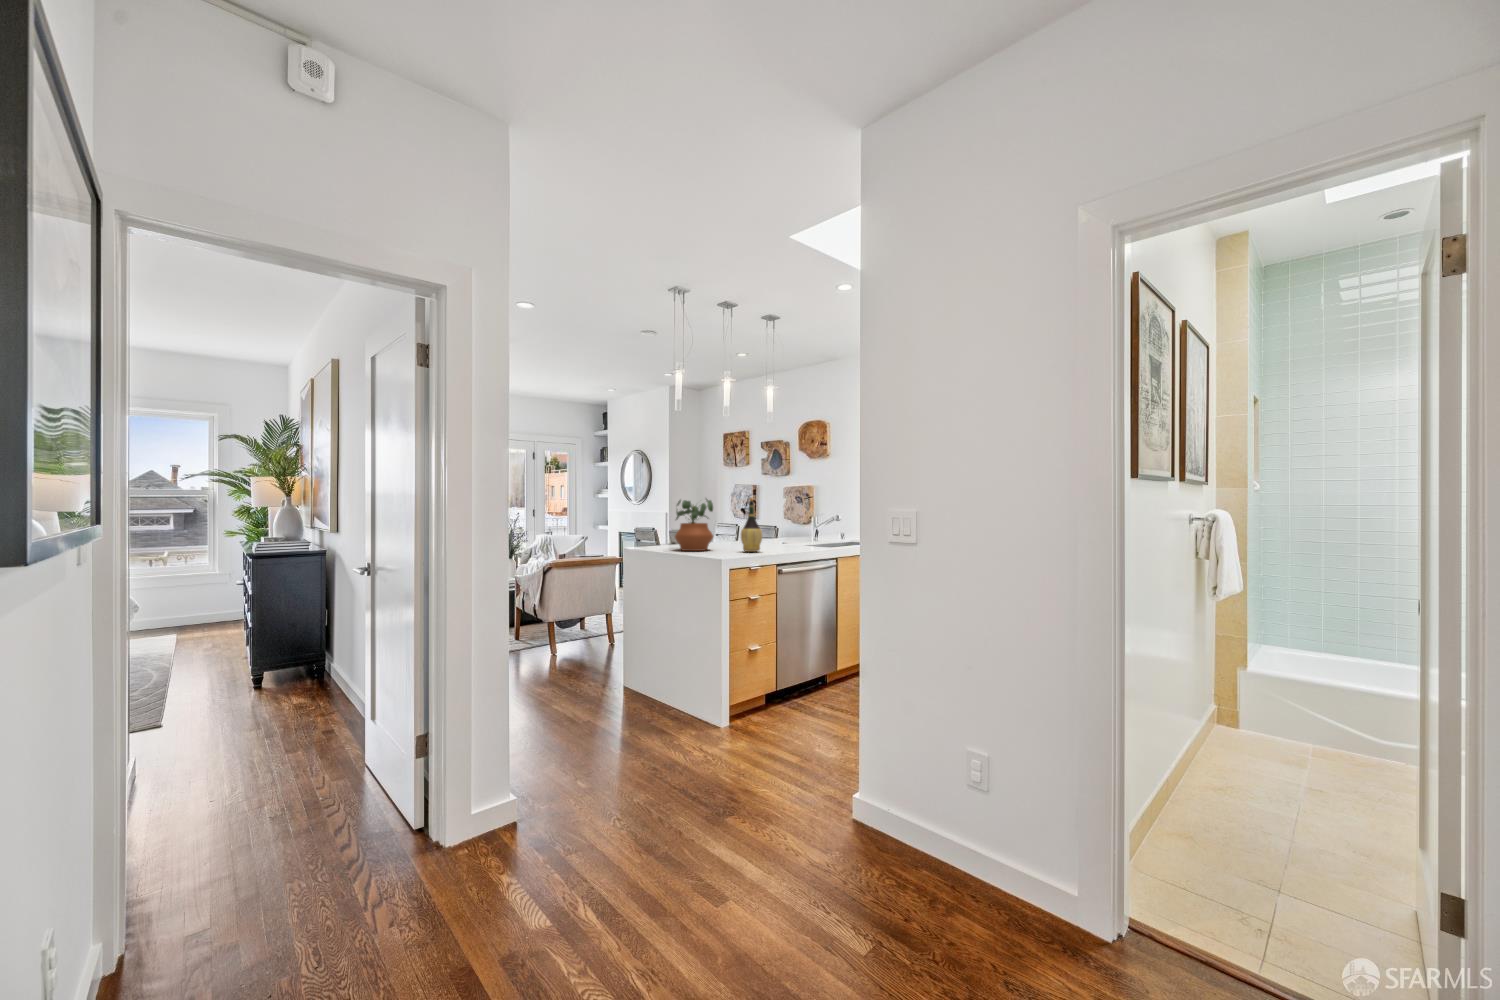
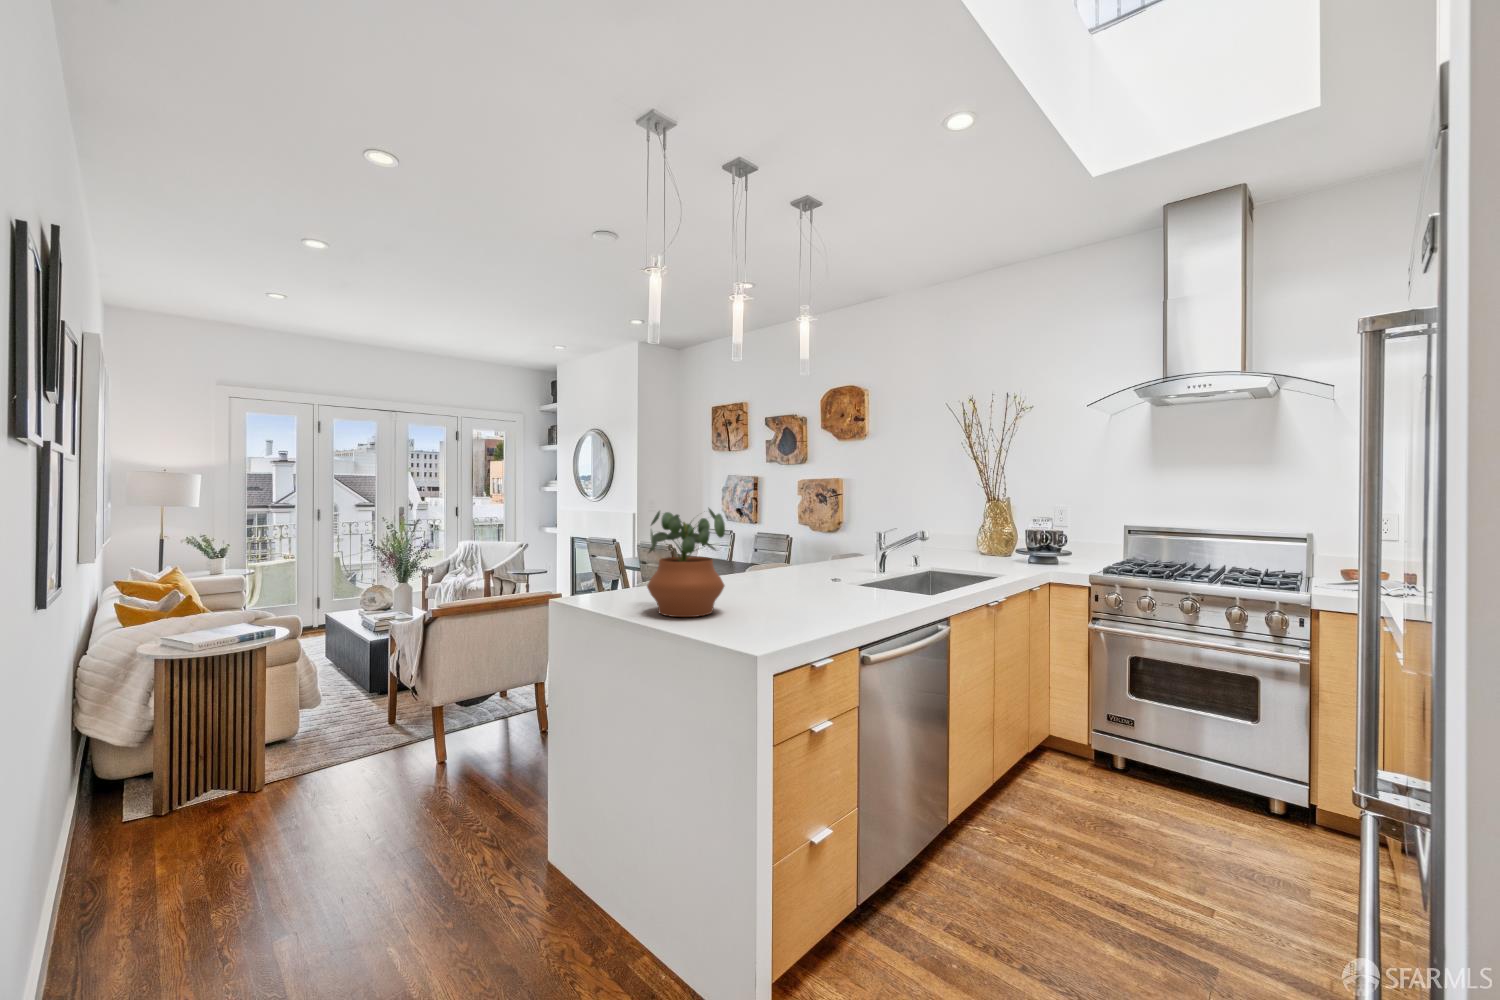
wine bottle: present [741,498,762,552] -> none [781,510,825,621]

